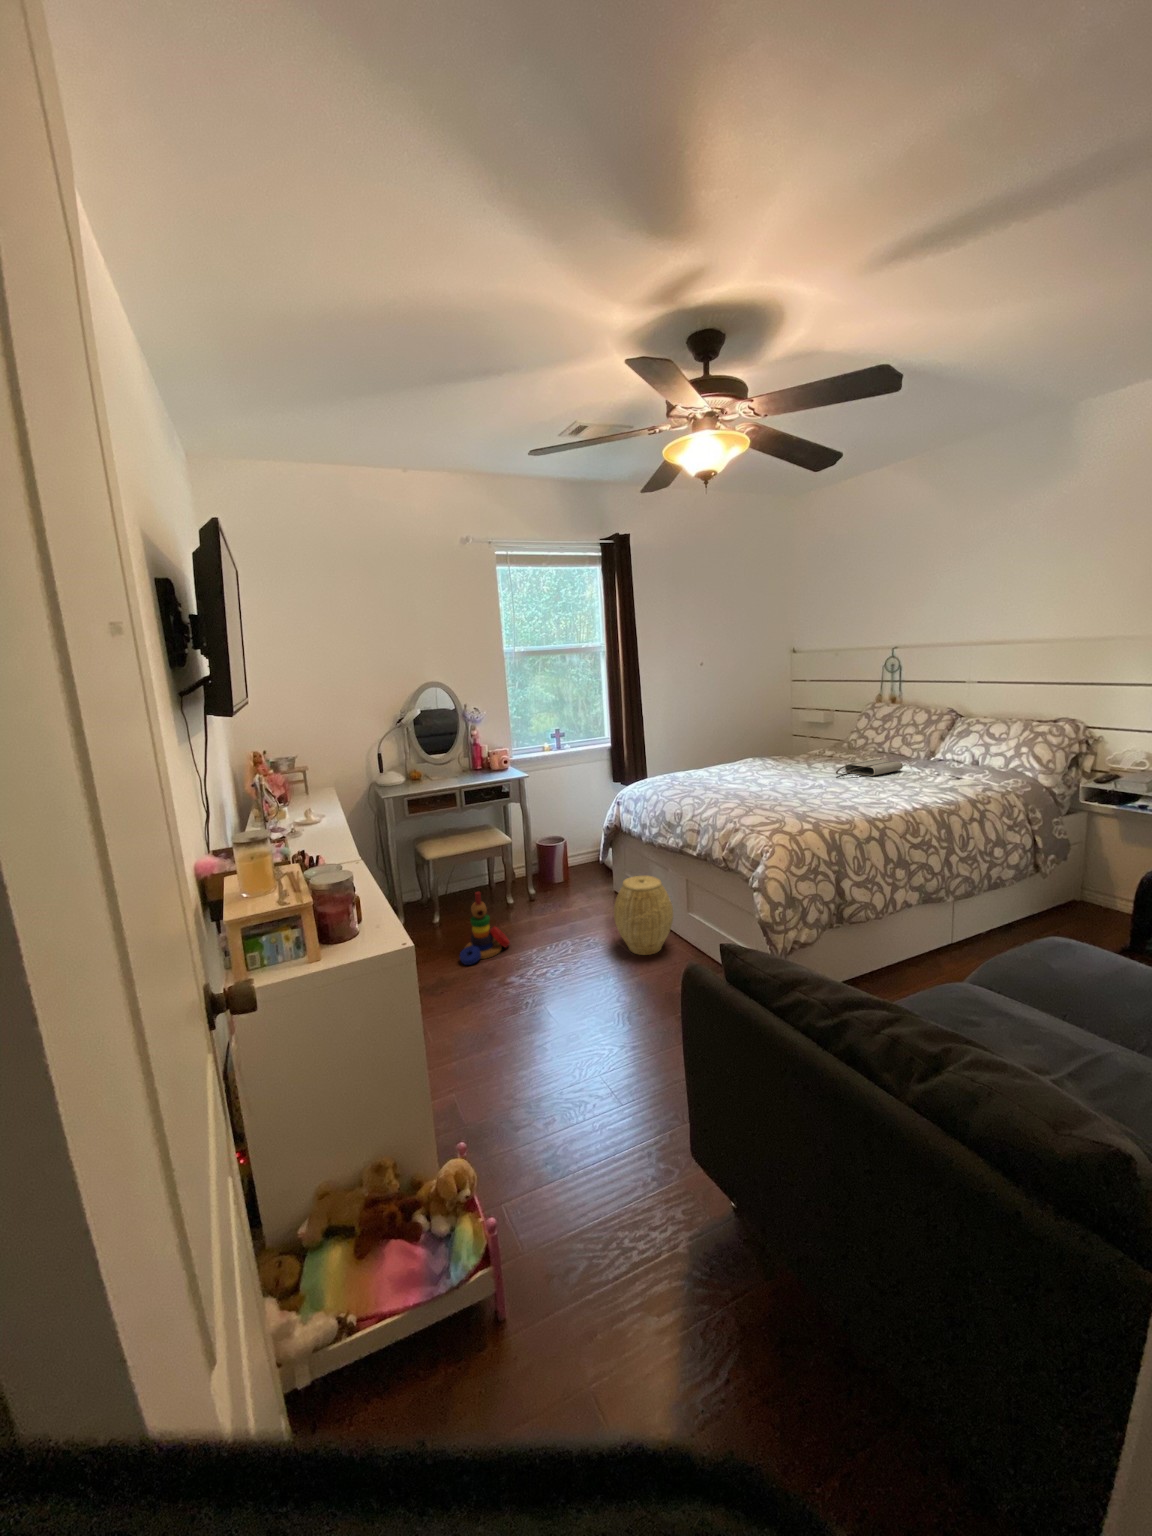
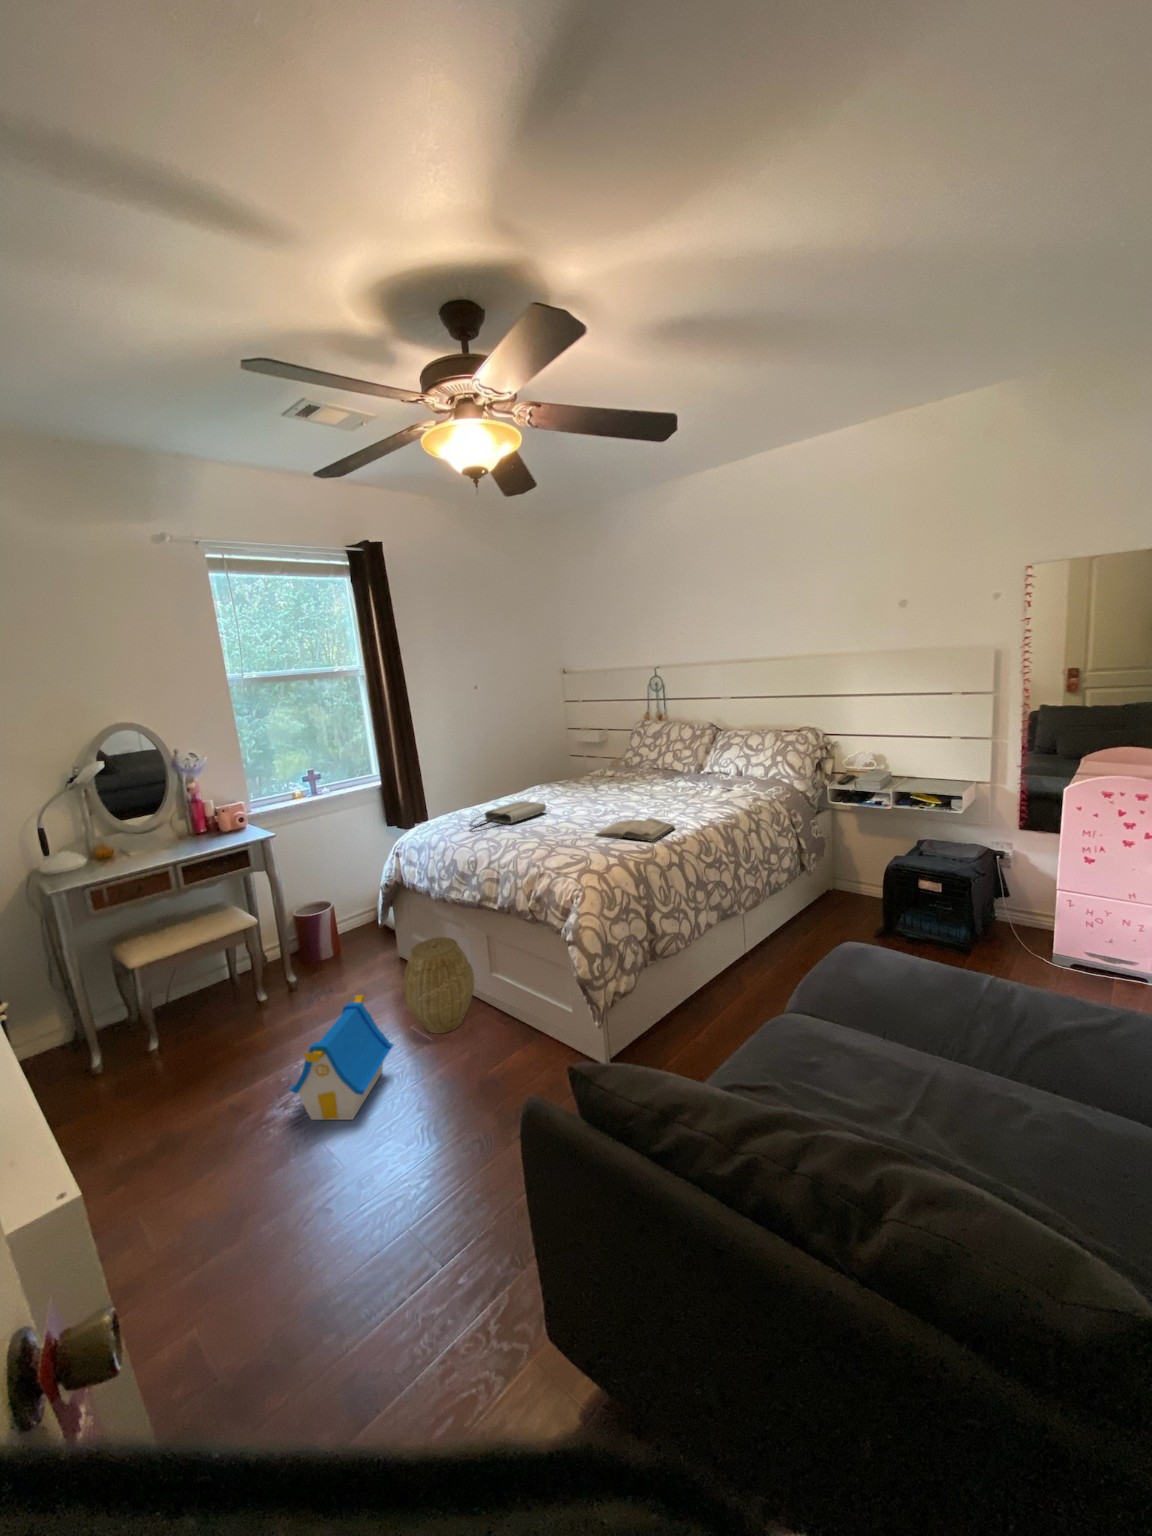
tote bag: present [836,759,903,776] -> present [470,801,546,826]
diary: none [795,794,882,815] -> present [595,818,675,842]
stacking toy: present [460,892,510,965] -> none [194,998,268,1102]
toy house: none [523,907,602,999] -> present [290,995,393,1120]

